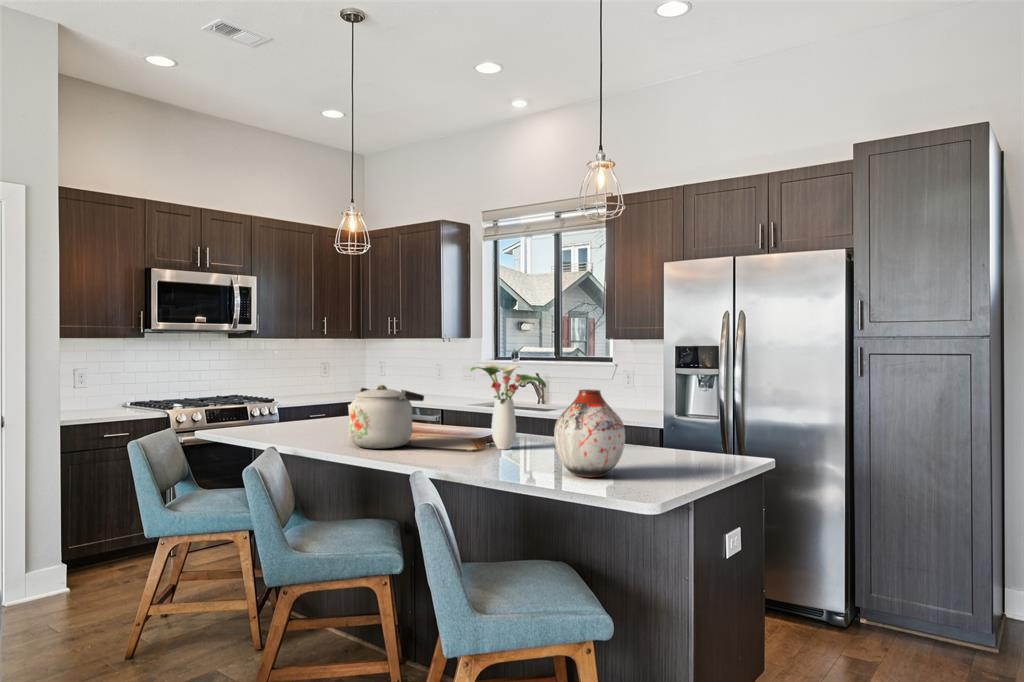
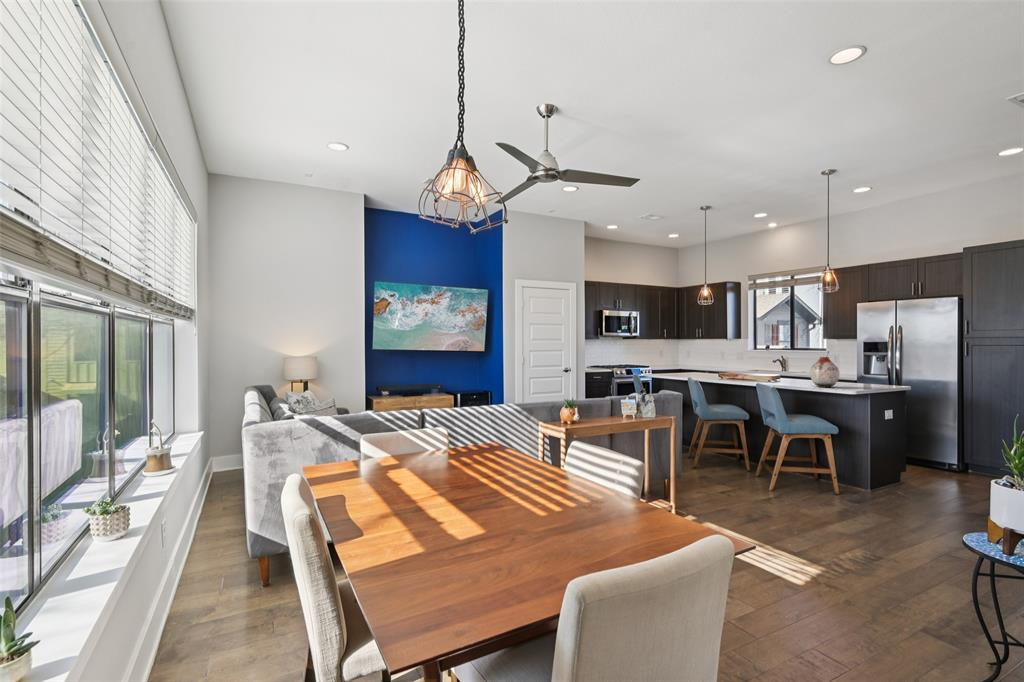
flower arrangement: present [471,363,546,449] -> none [770,348,802,382]
kettle: present [348,385,424,448] -> none [715,356,747,380]

